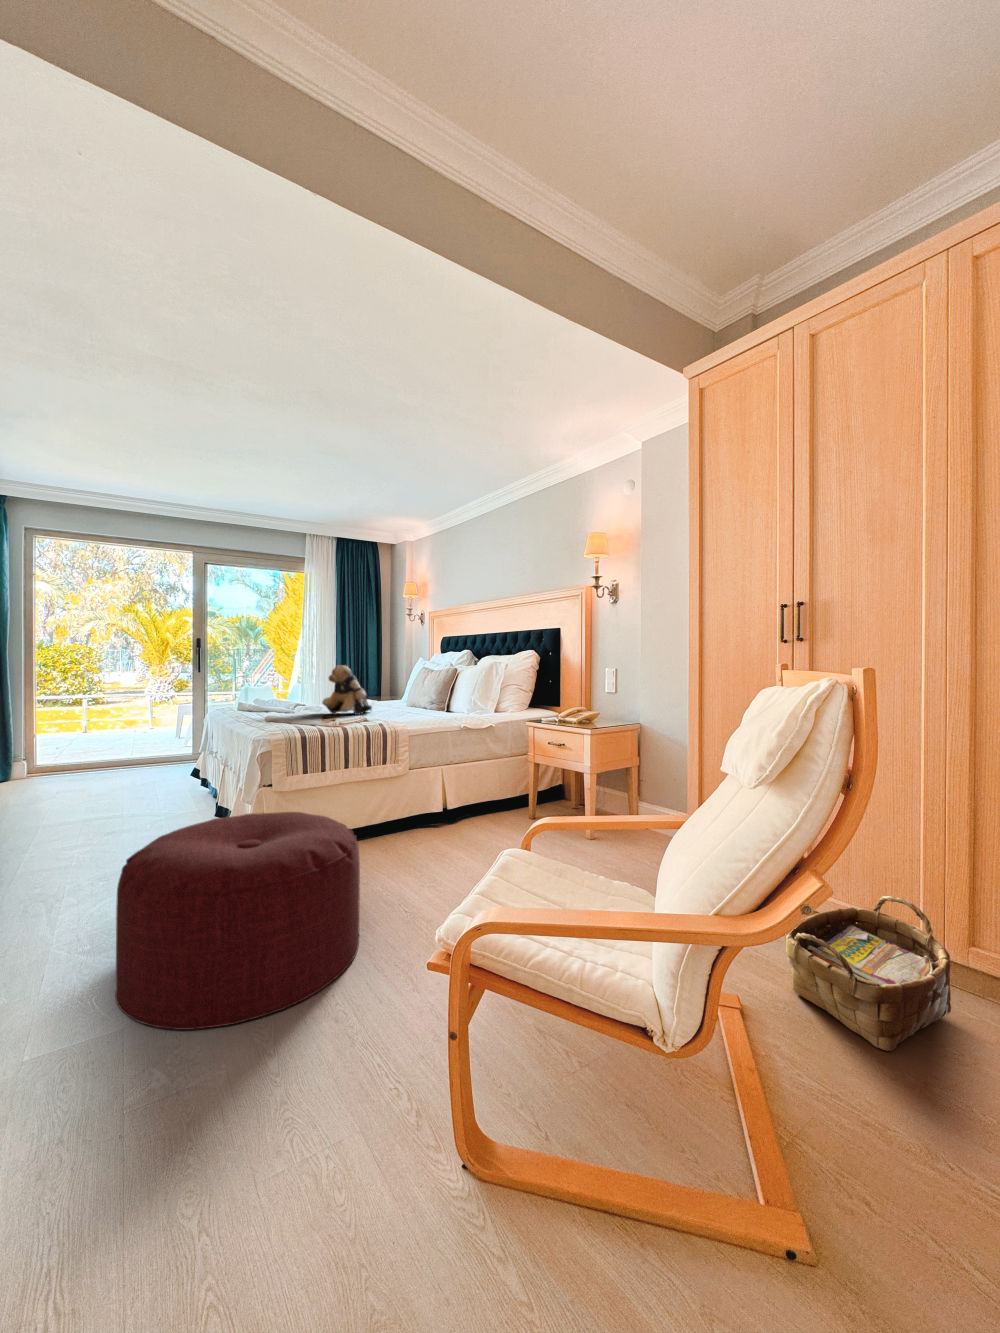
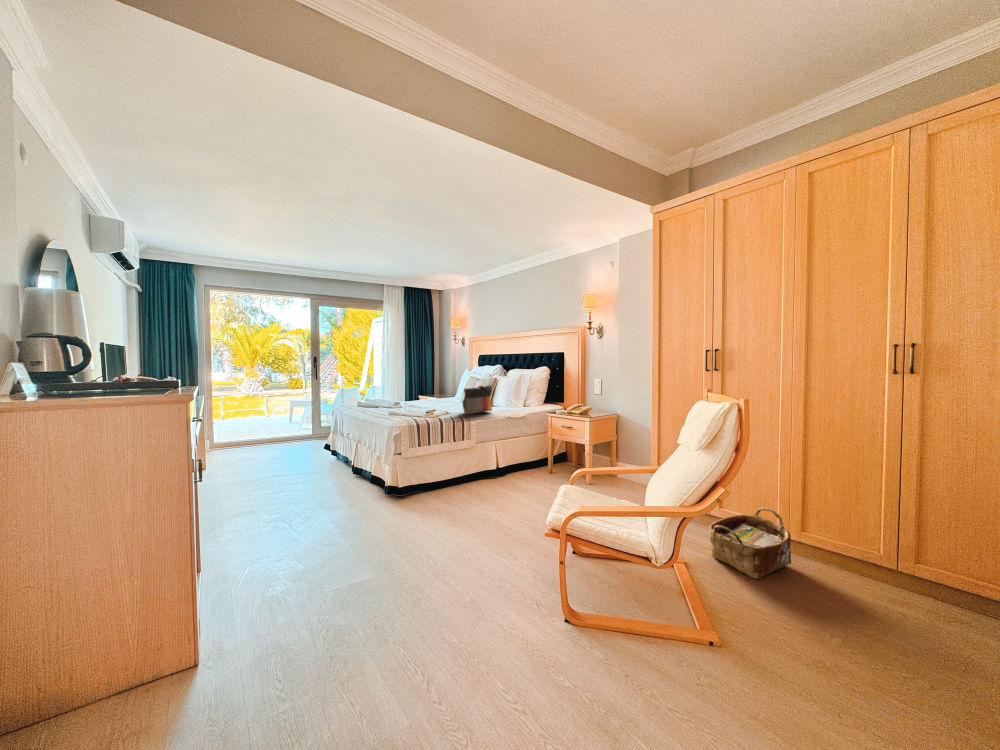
teddy bear: present [322,665,372,715] -> none [414,378,447,410]
tote bag: none [391,677,440,721] -> present [463,386,492,414]
ottoman: present [115,812,360,1030] -> none [359,469,479,576]

